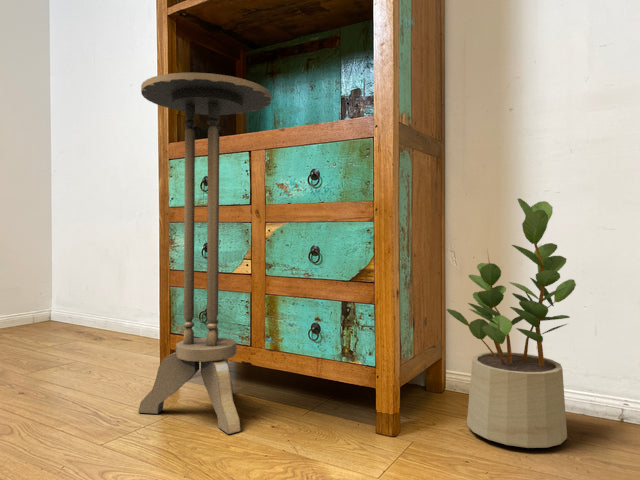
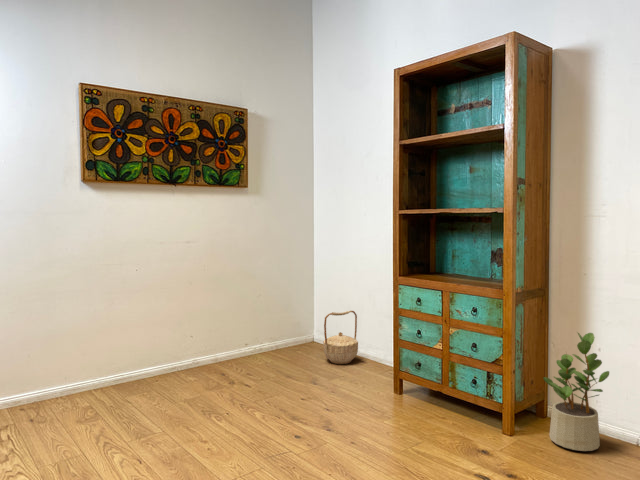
side table: present [138,73,271,434] -> none [390,265,453,426]
basket: none [43,251,117,346] -> present [323,311,358,364]

